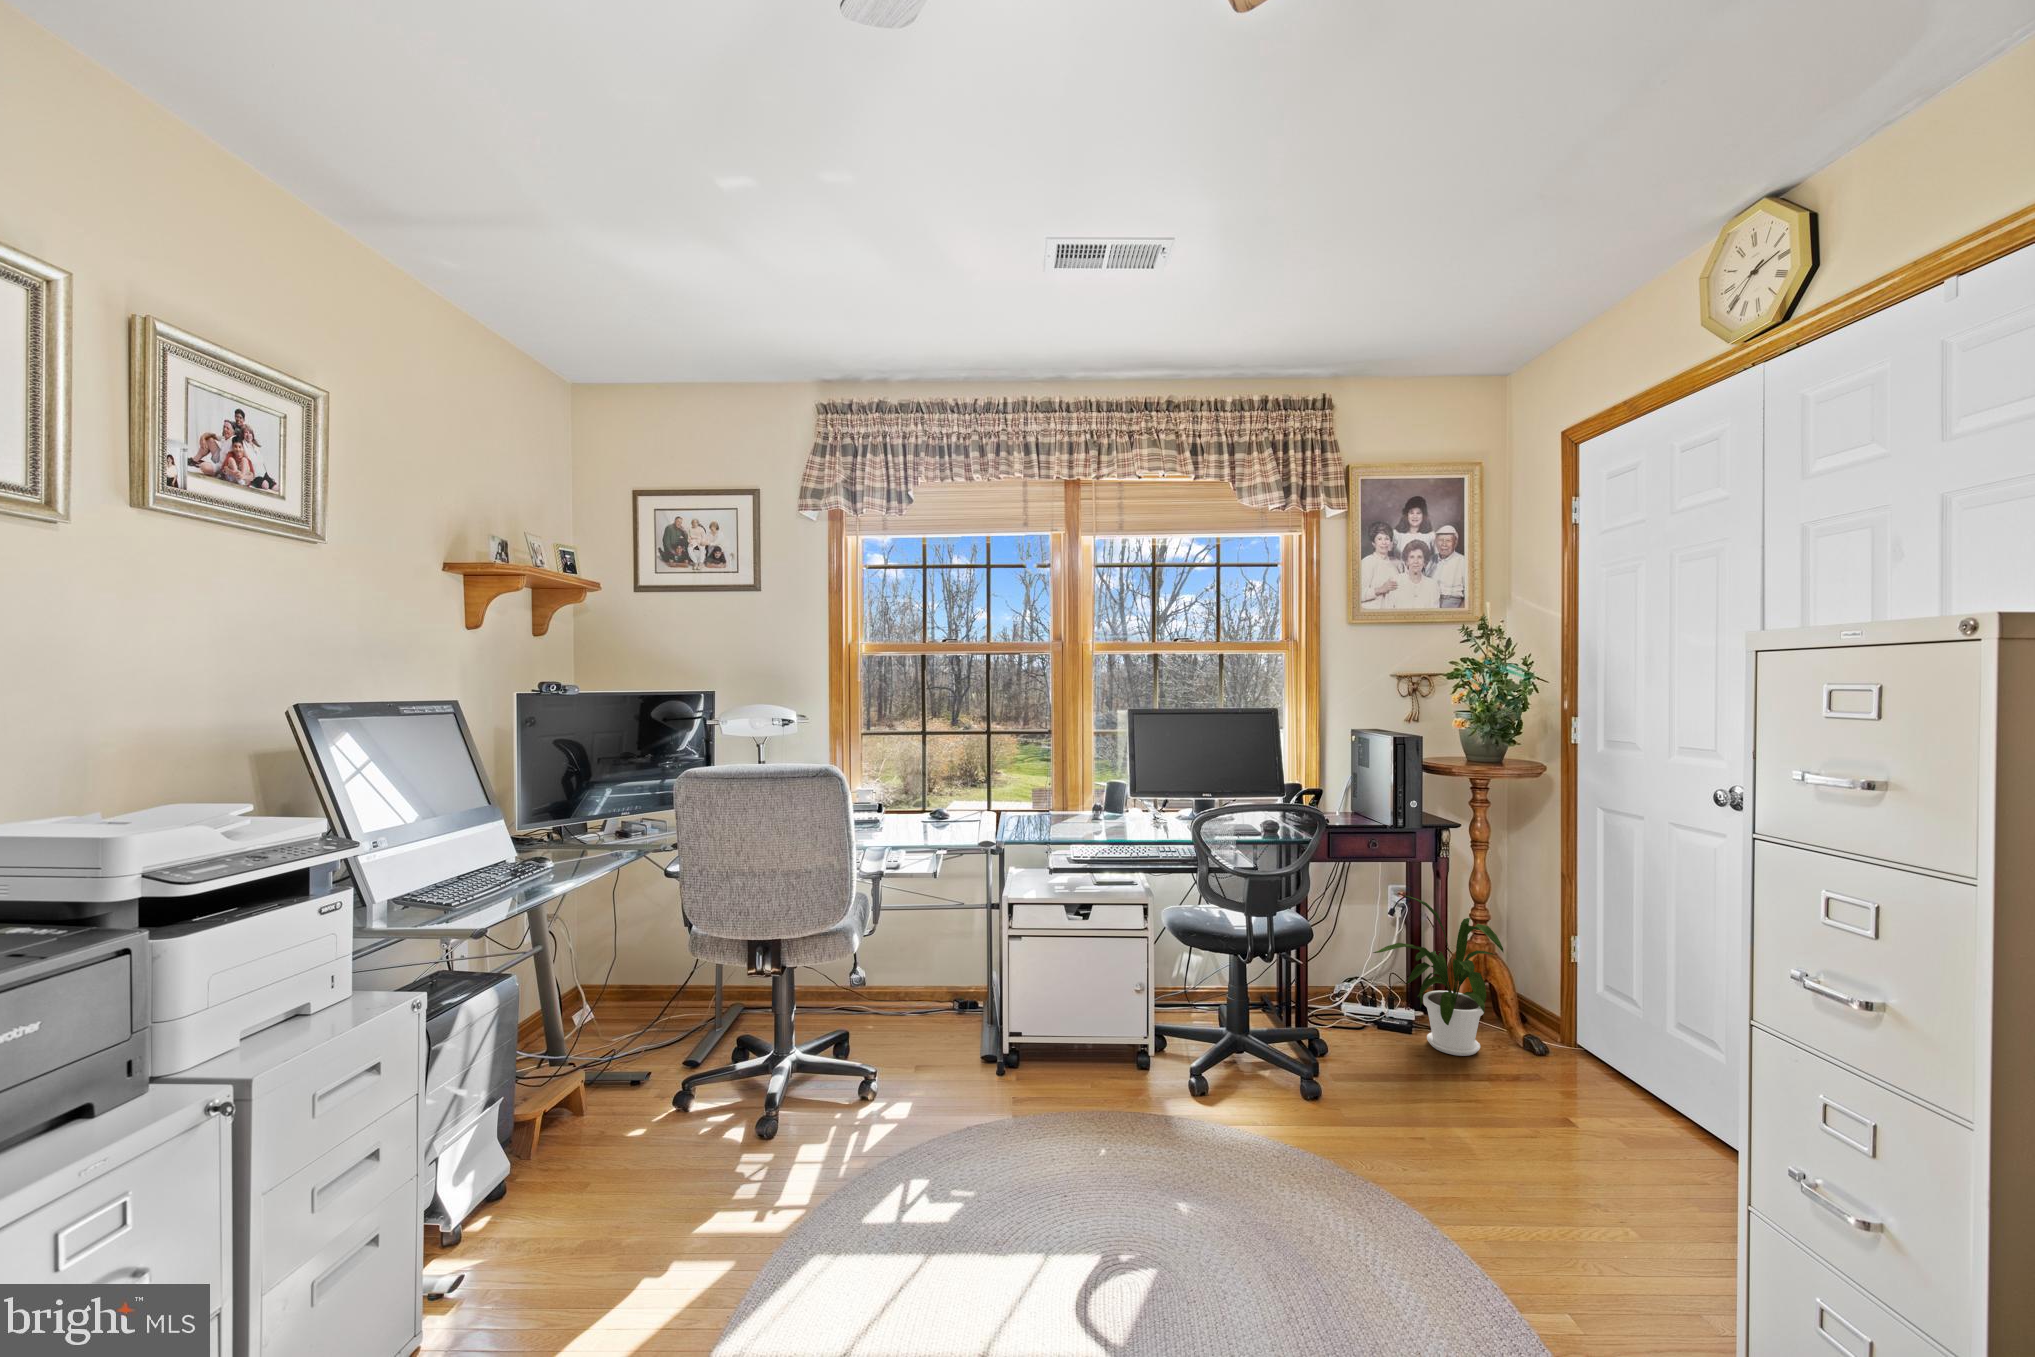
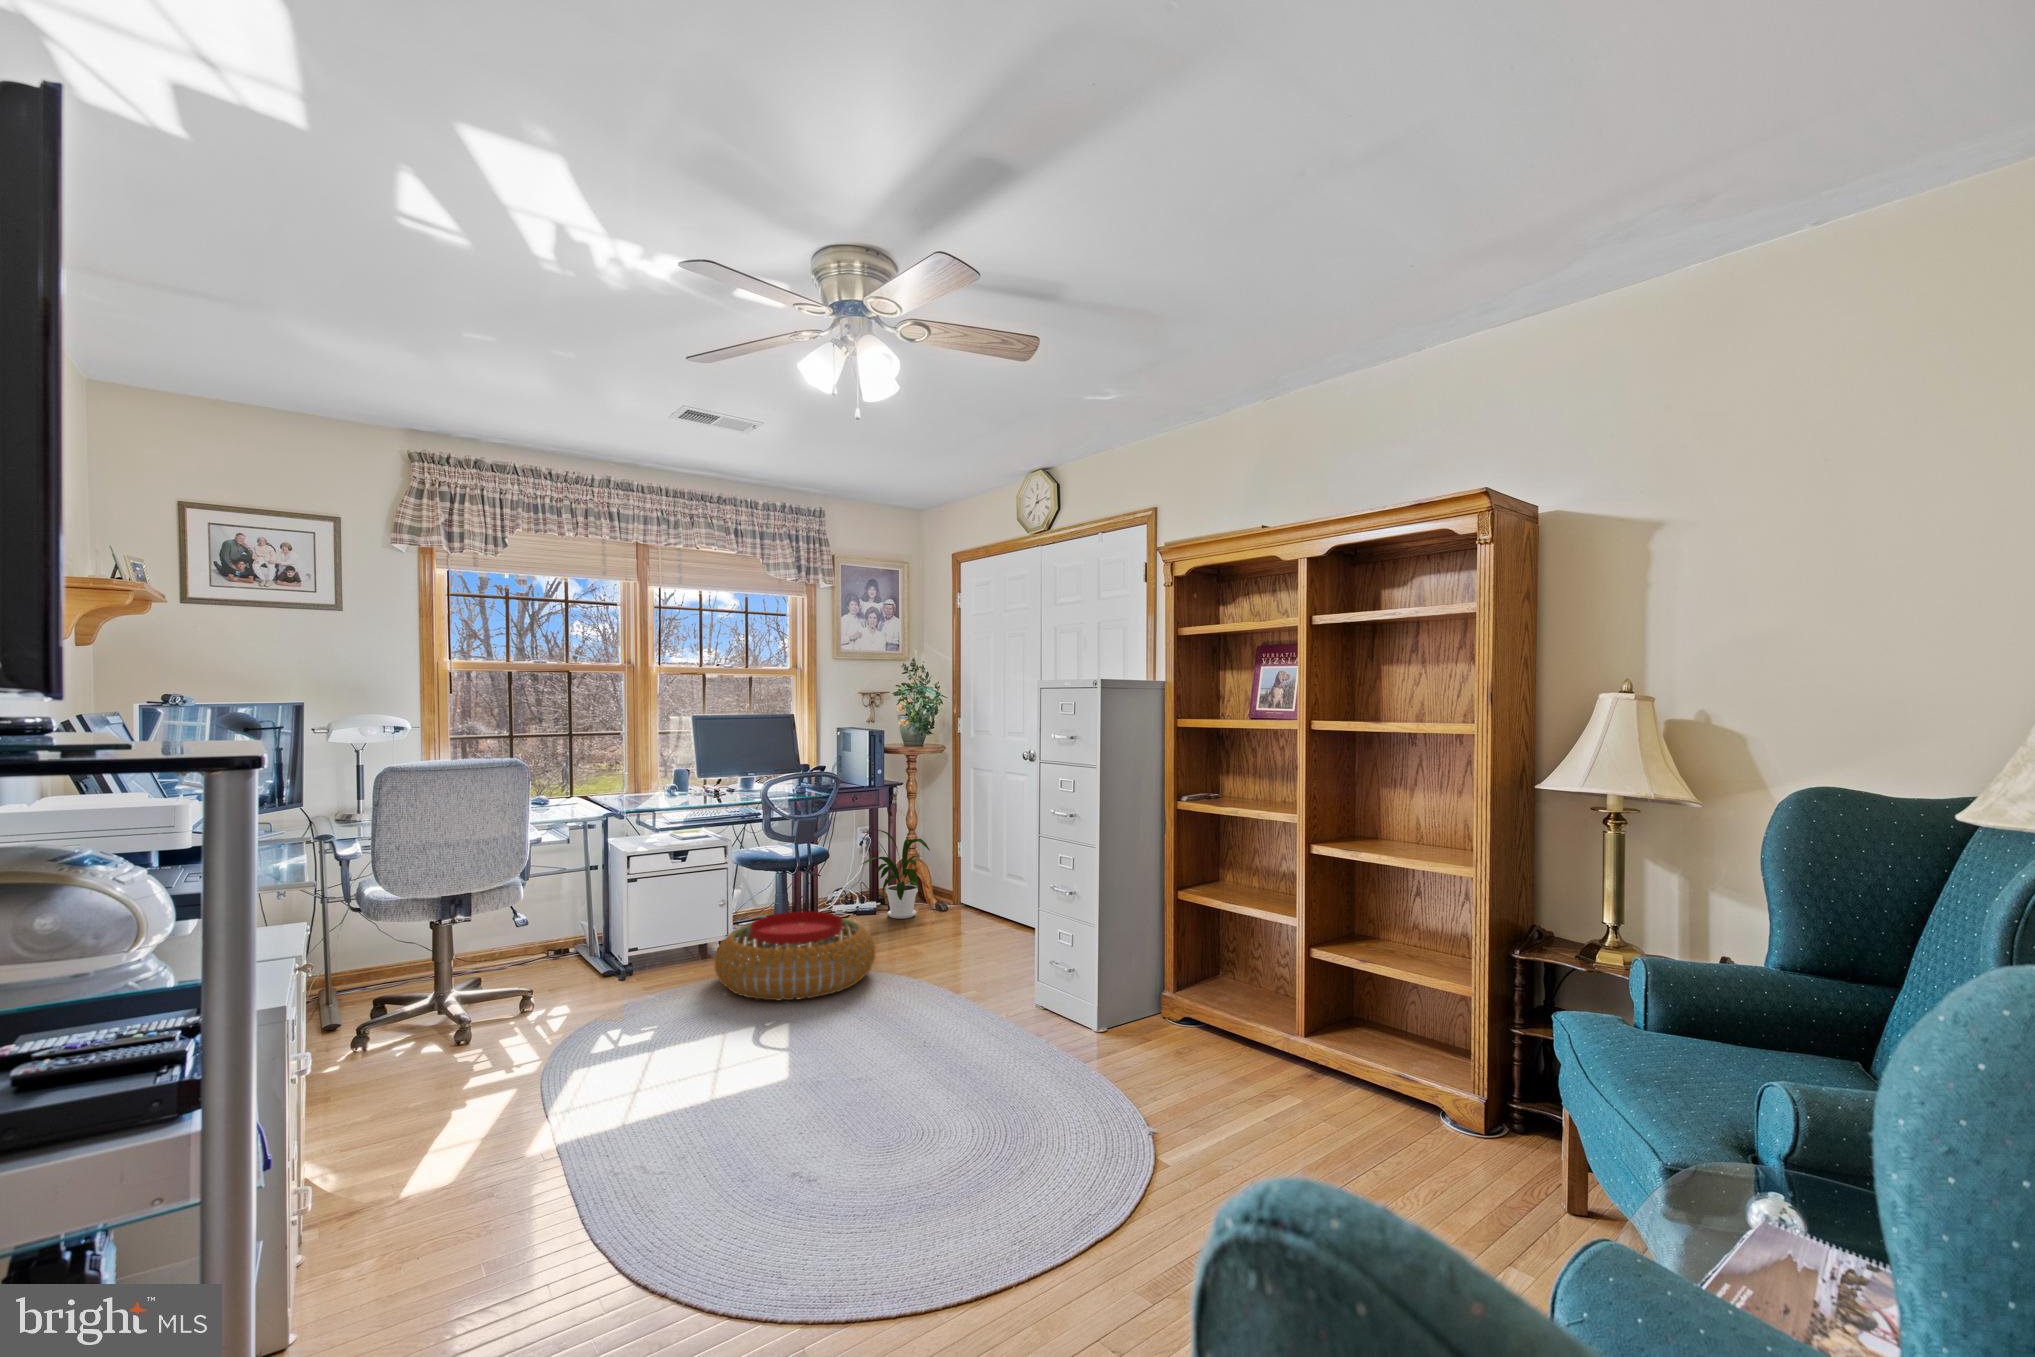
pouf: none [1083,1028,1351,1220] -> present [714,911,876,1000]

